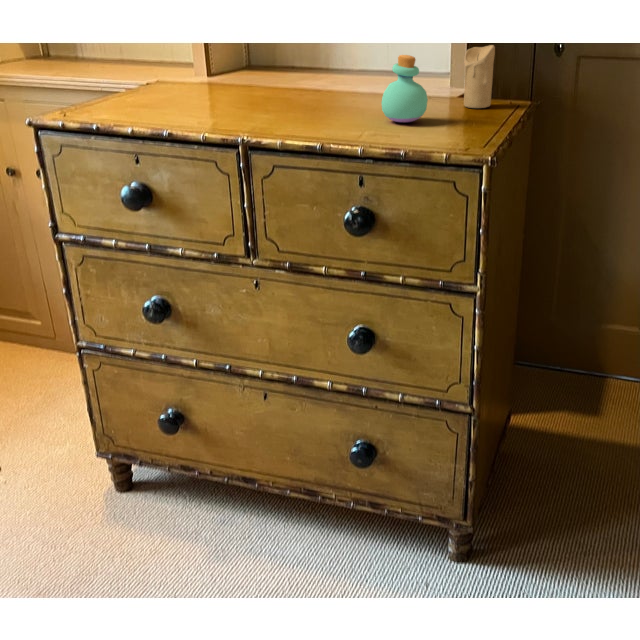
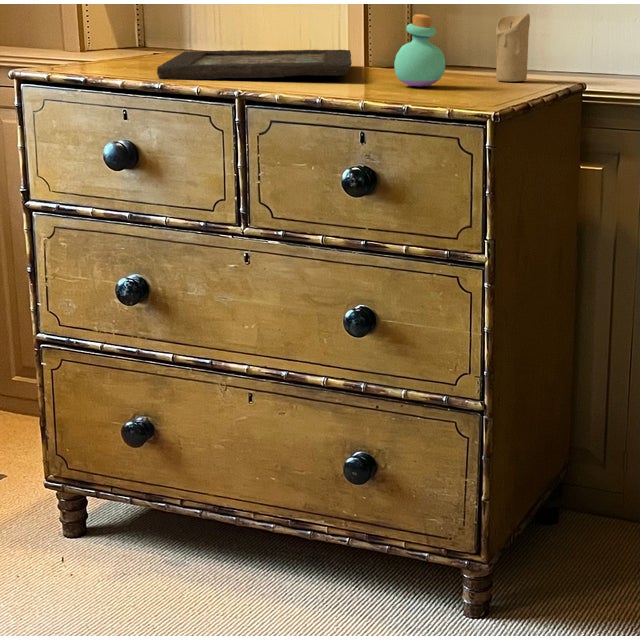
decorative tray: none [163,76,340,123] -> present [157,50,352,80]

